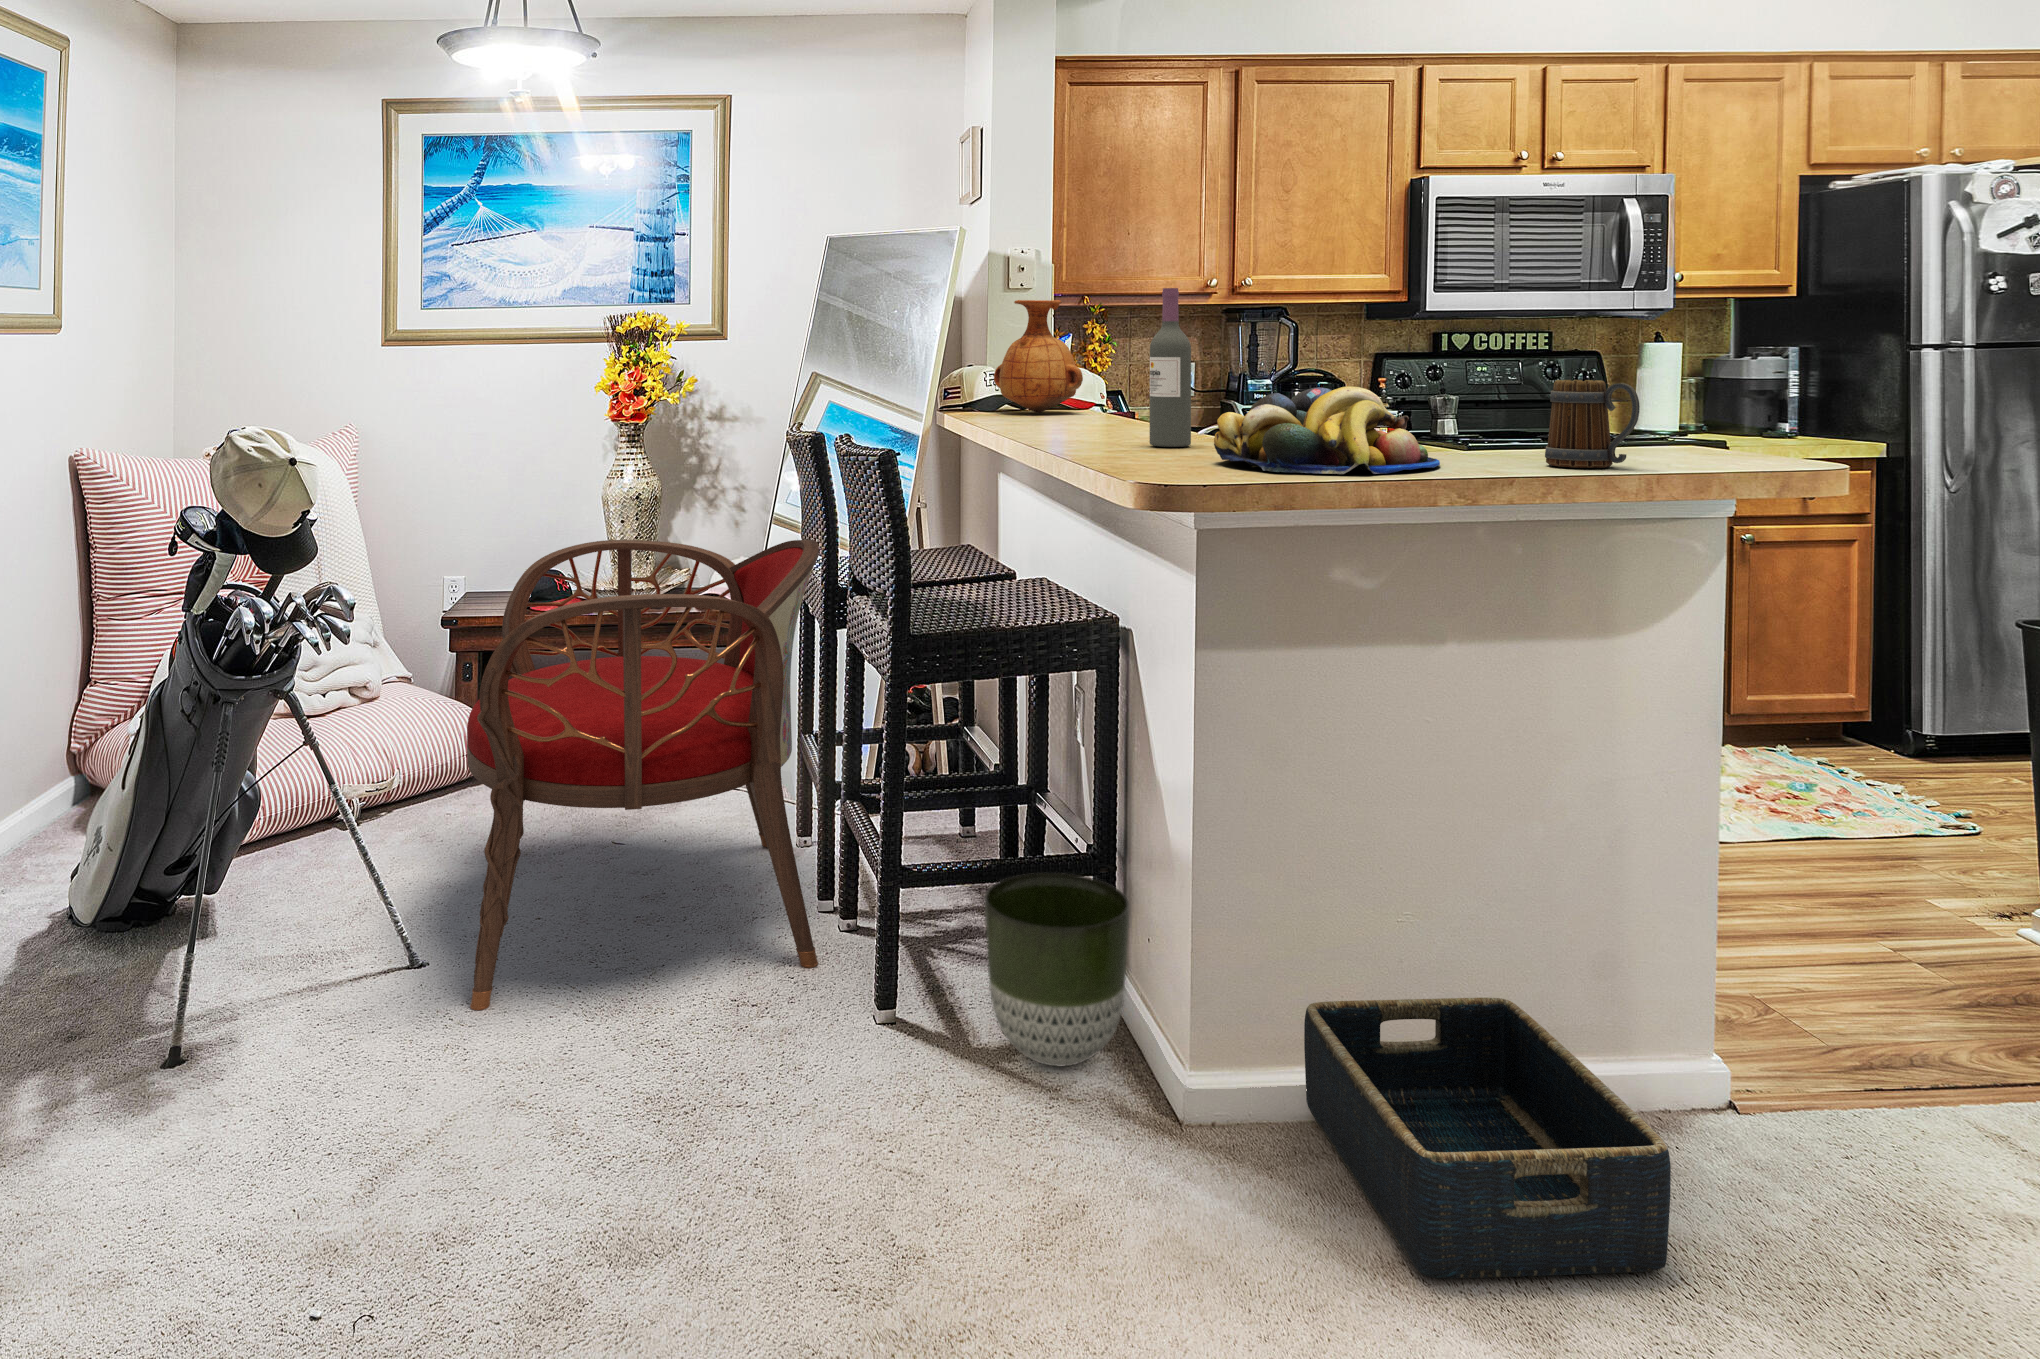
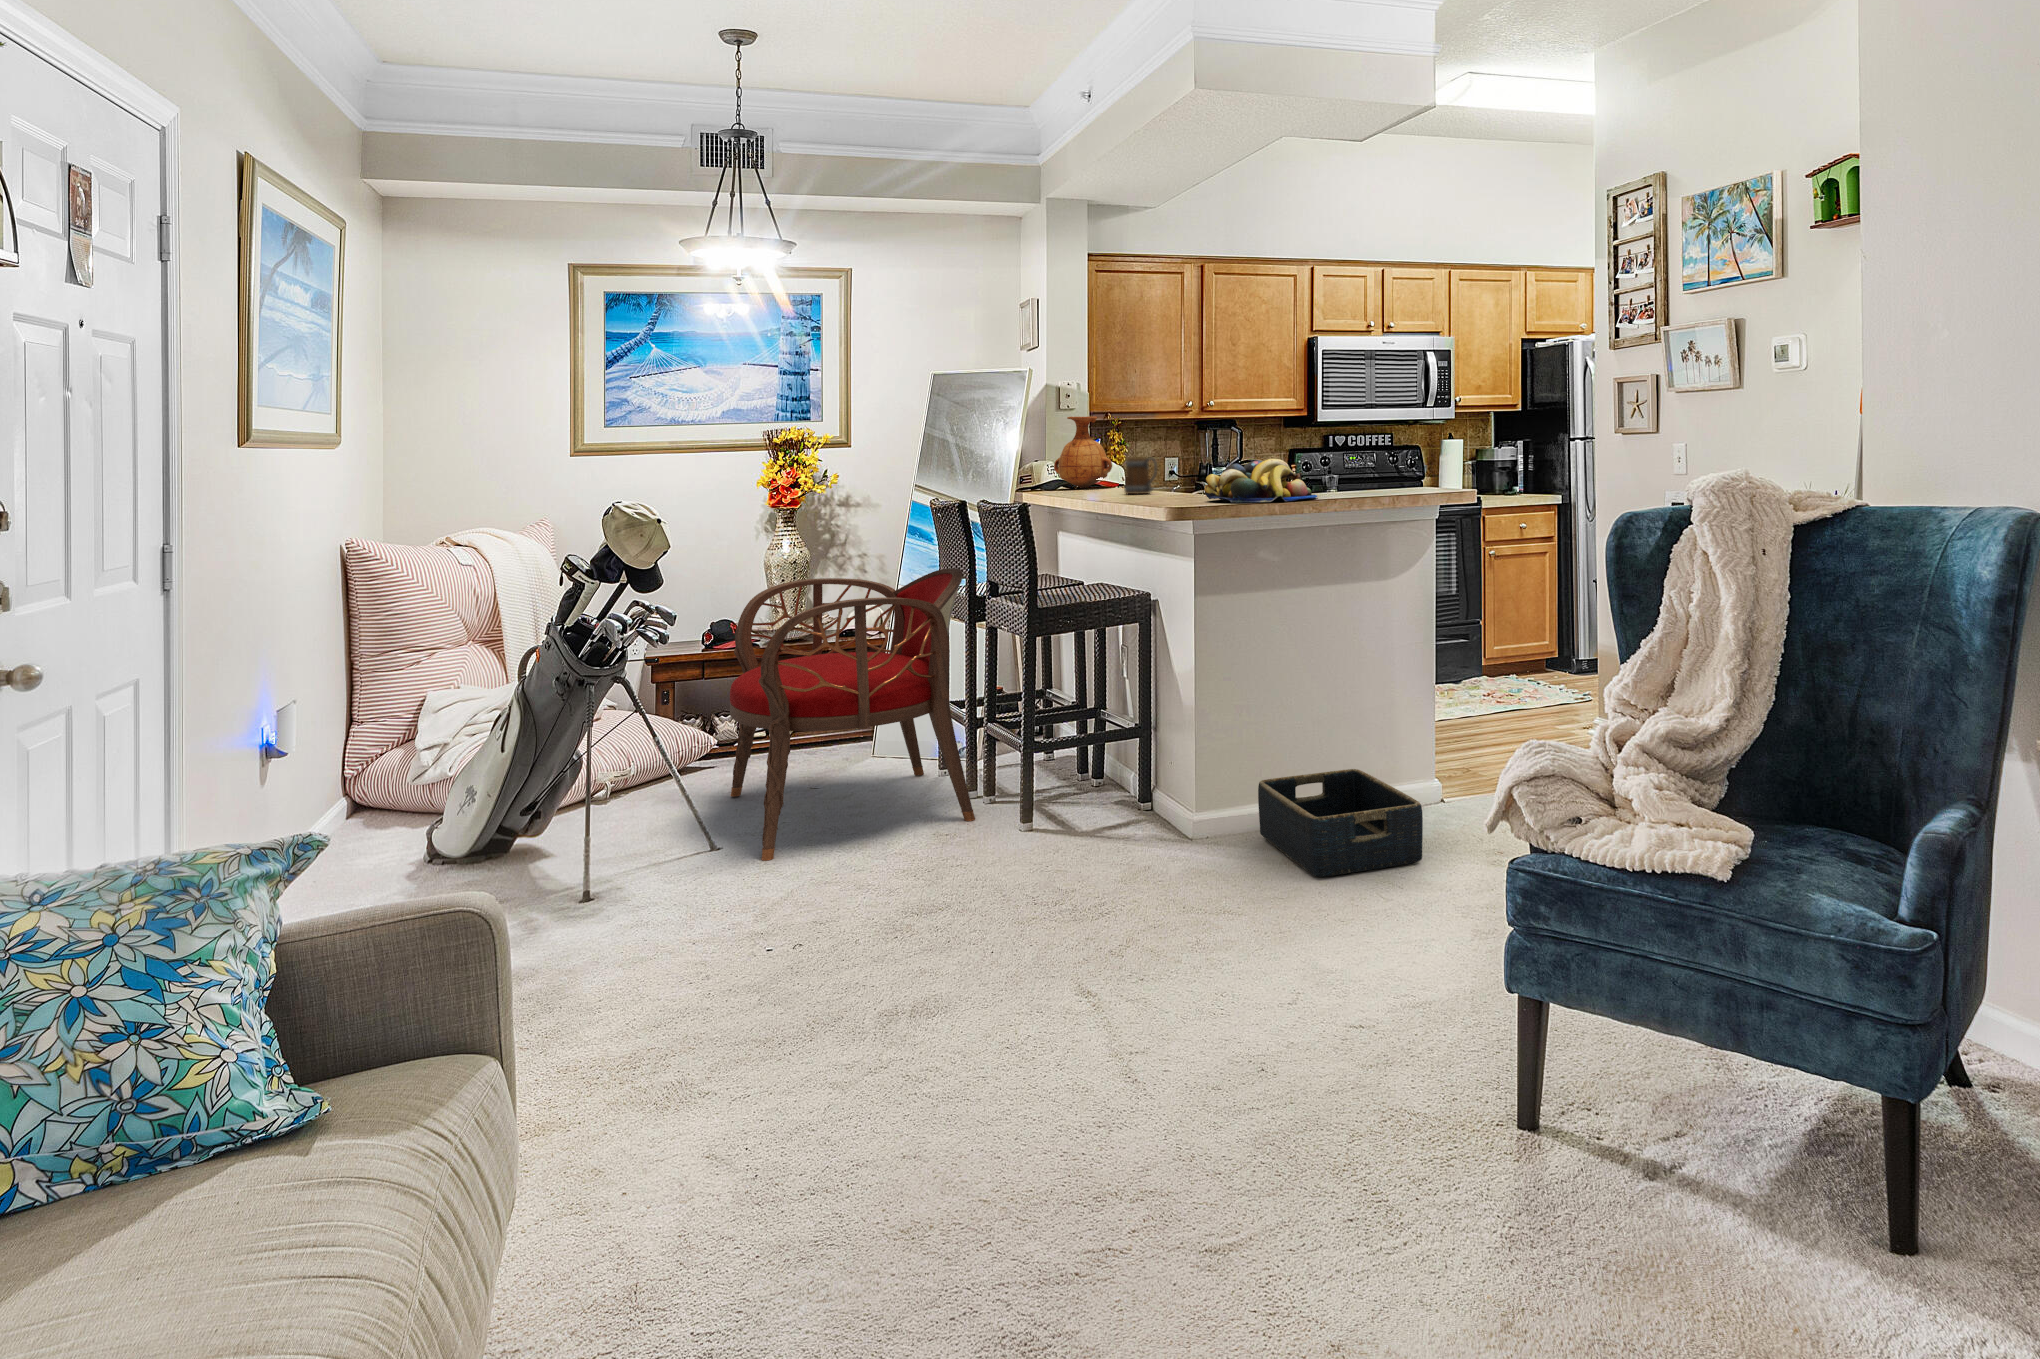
wine bottle: present [1150,288,1191,447] -> none [1165,408,1188,498]
mug: present [1545,380,1640,468] -> present [1124,457,1157,494]
planter: present [984,873,1129,1066] -> none [1085,738,1165,838]

